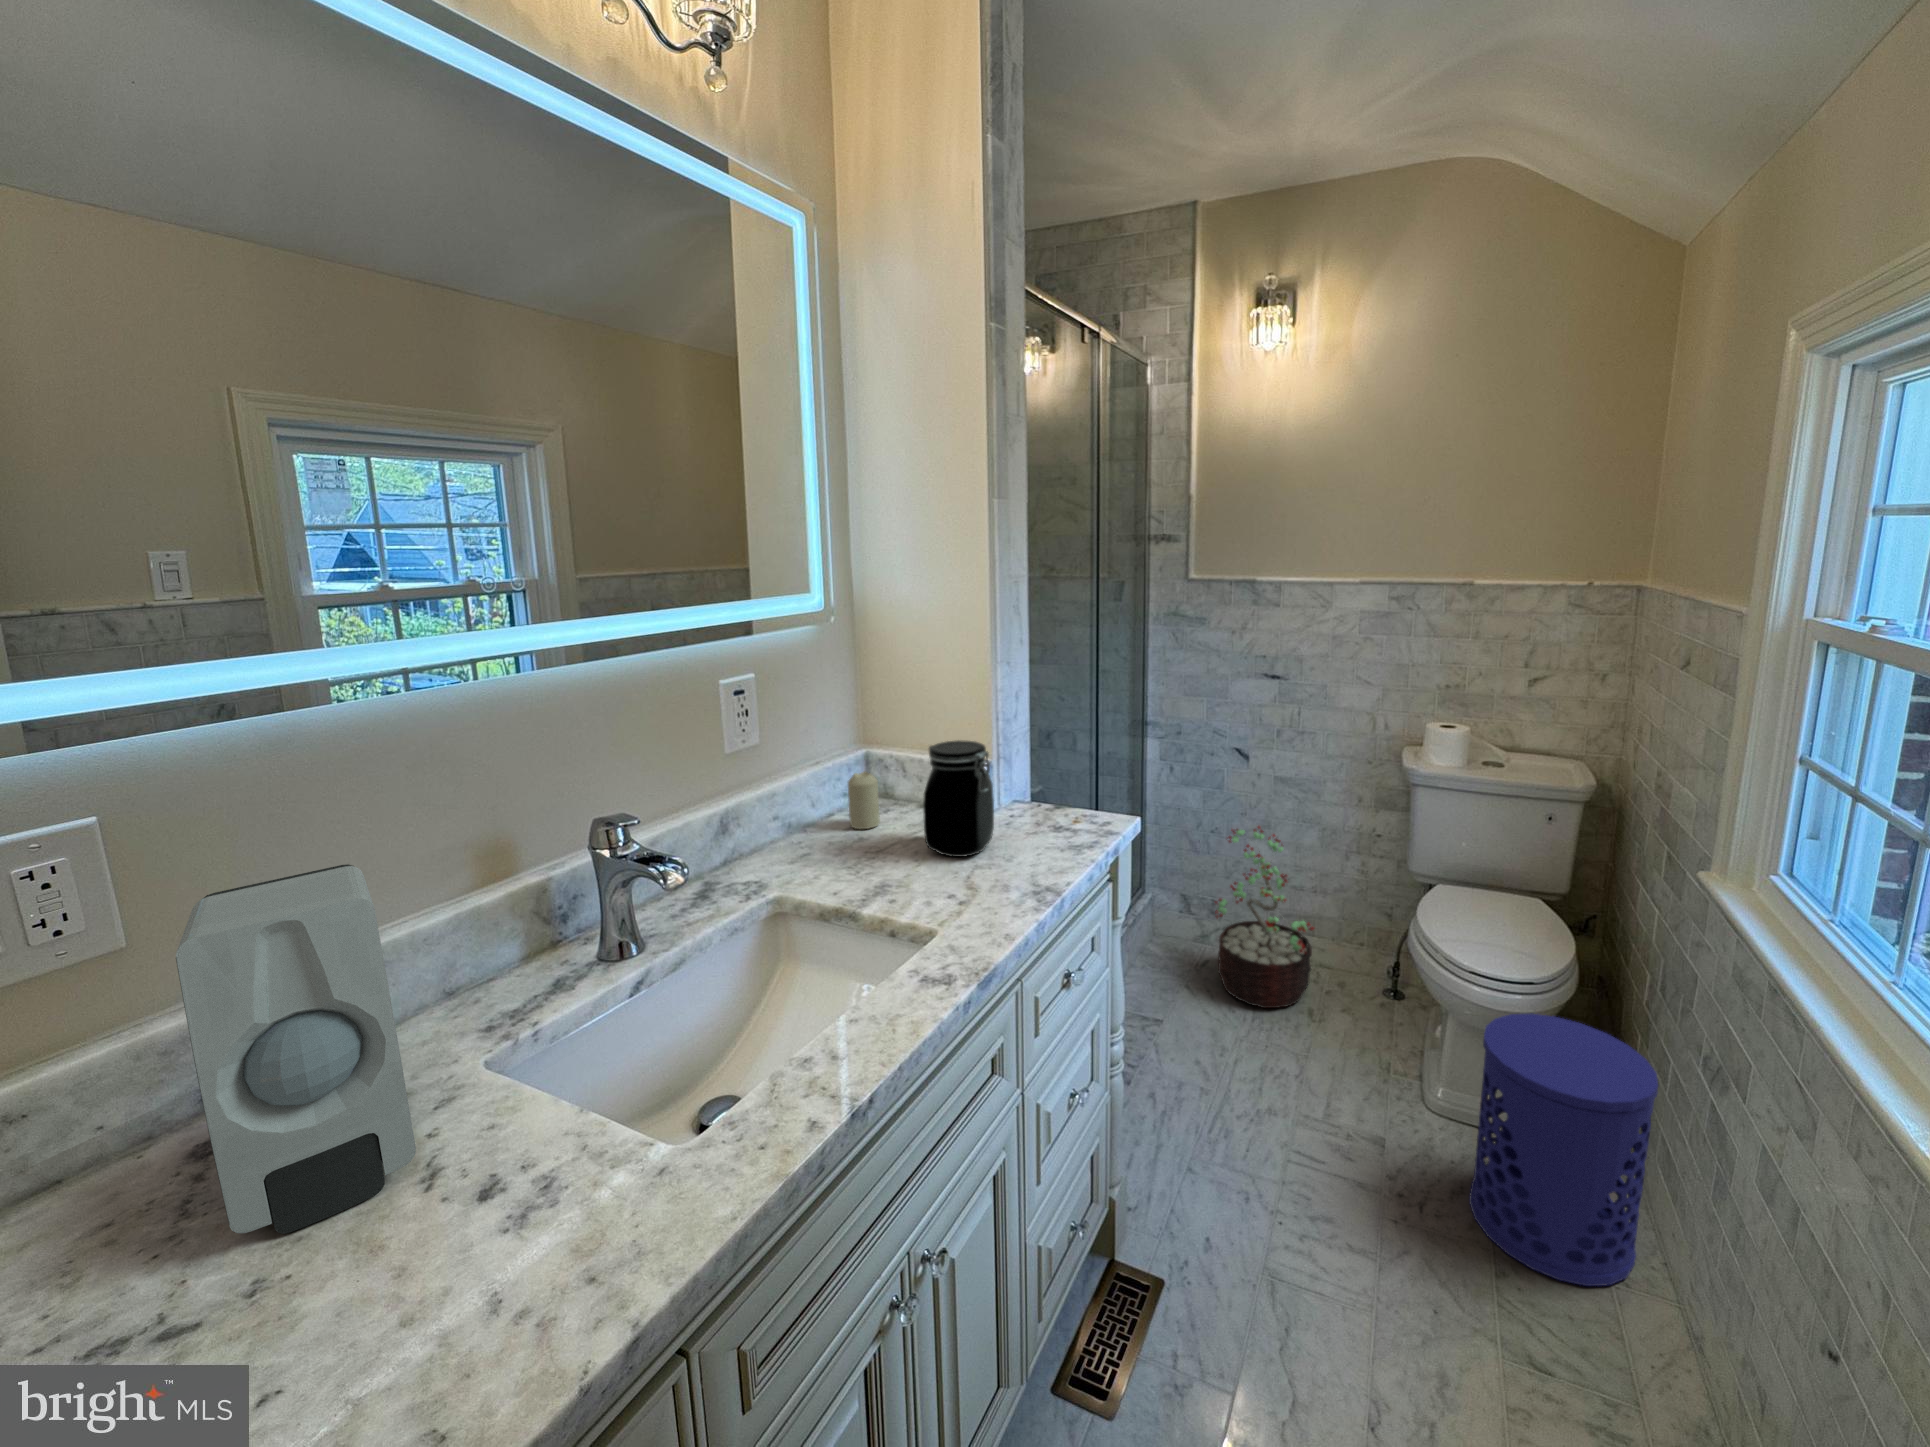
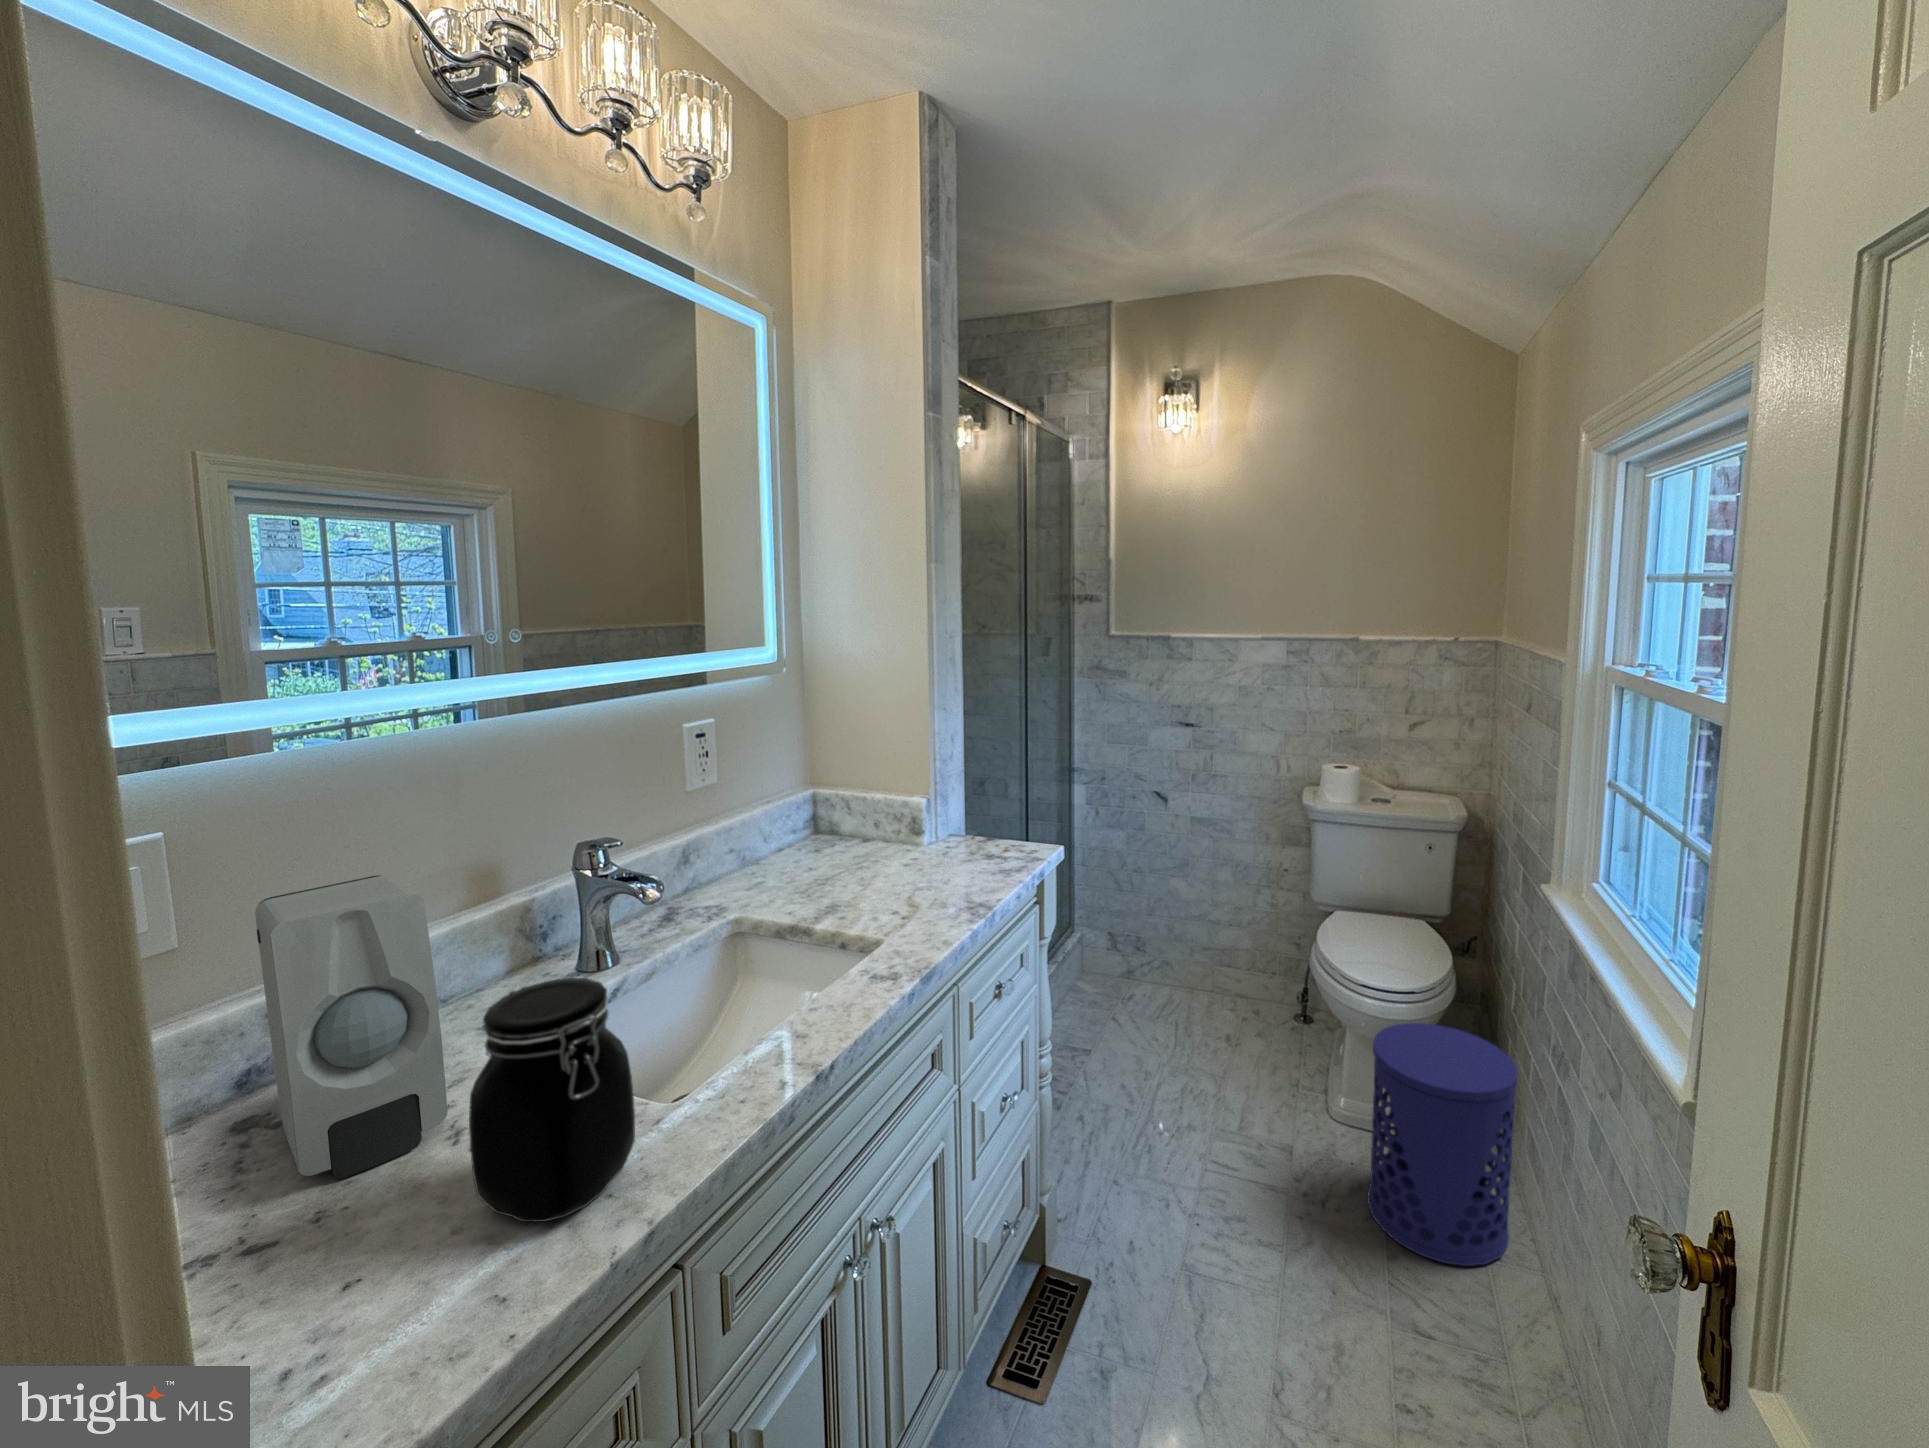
jar: present [923,740,994,857] -> present [469,978,635,1222]
candle: present [848,772,880,829] -> none [795,809,825,863]
decorative plant: present [1215,826,1314,1008] -> none [1138,865,1231,1039]

